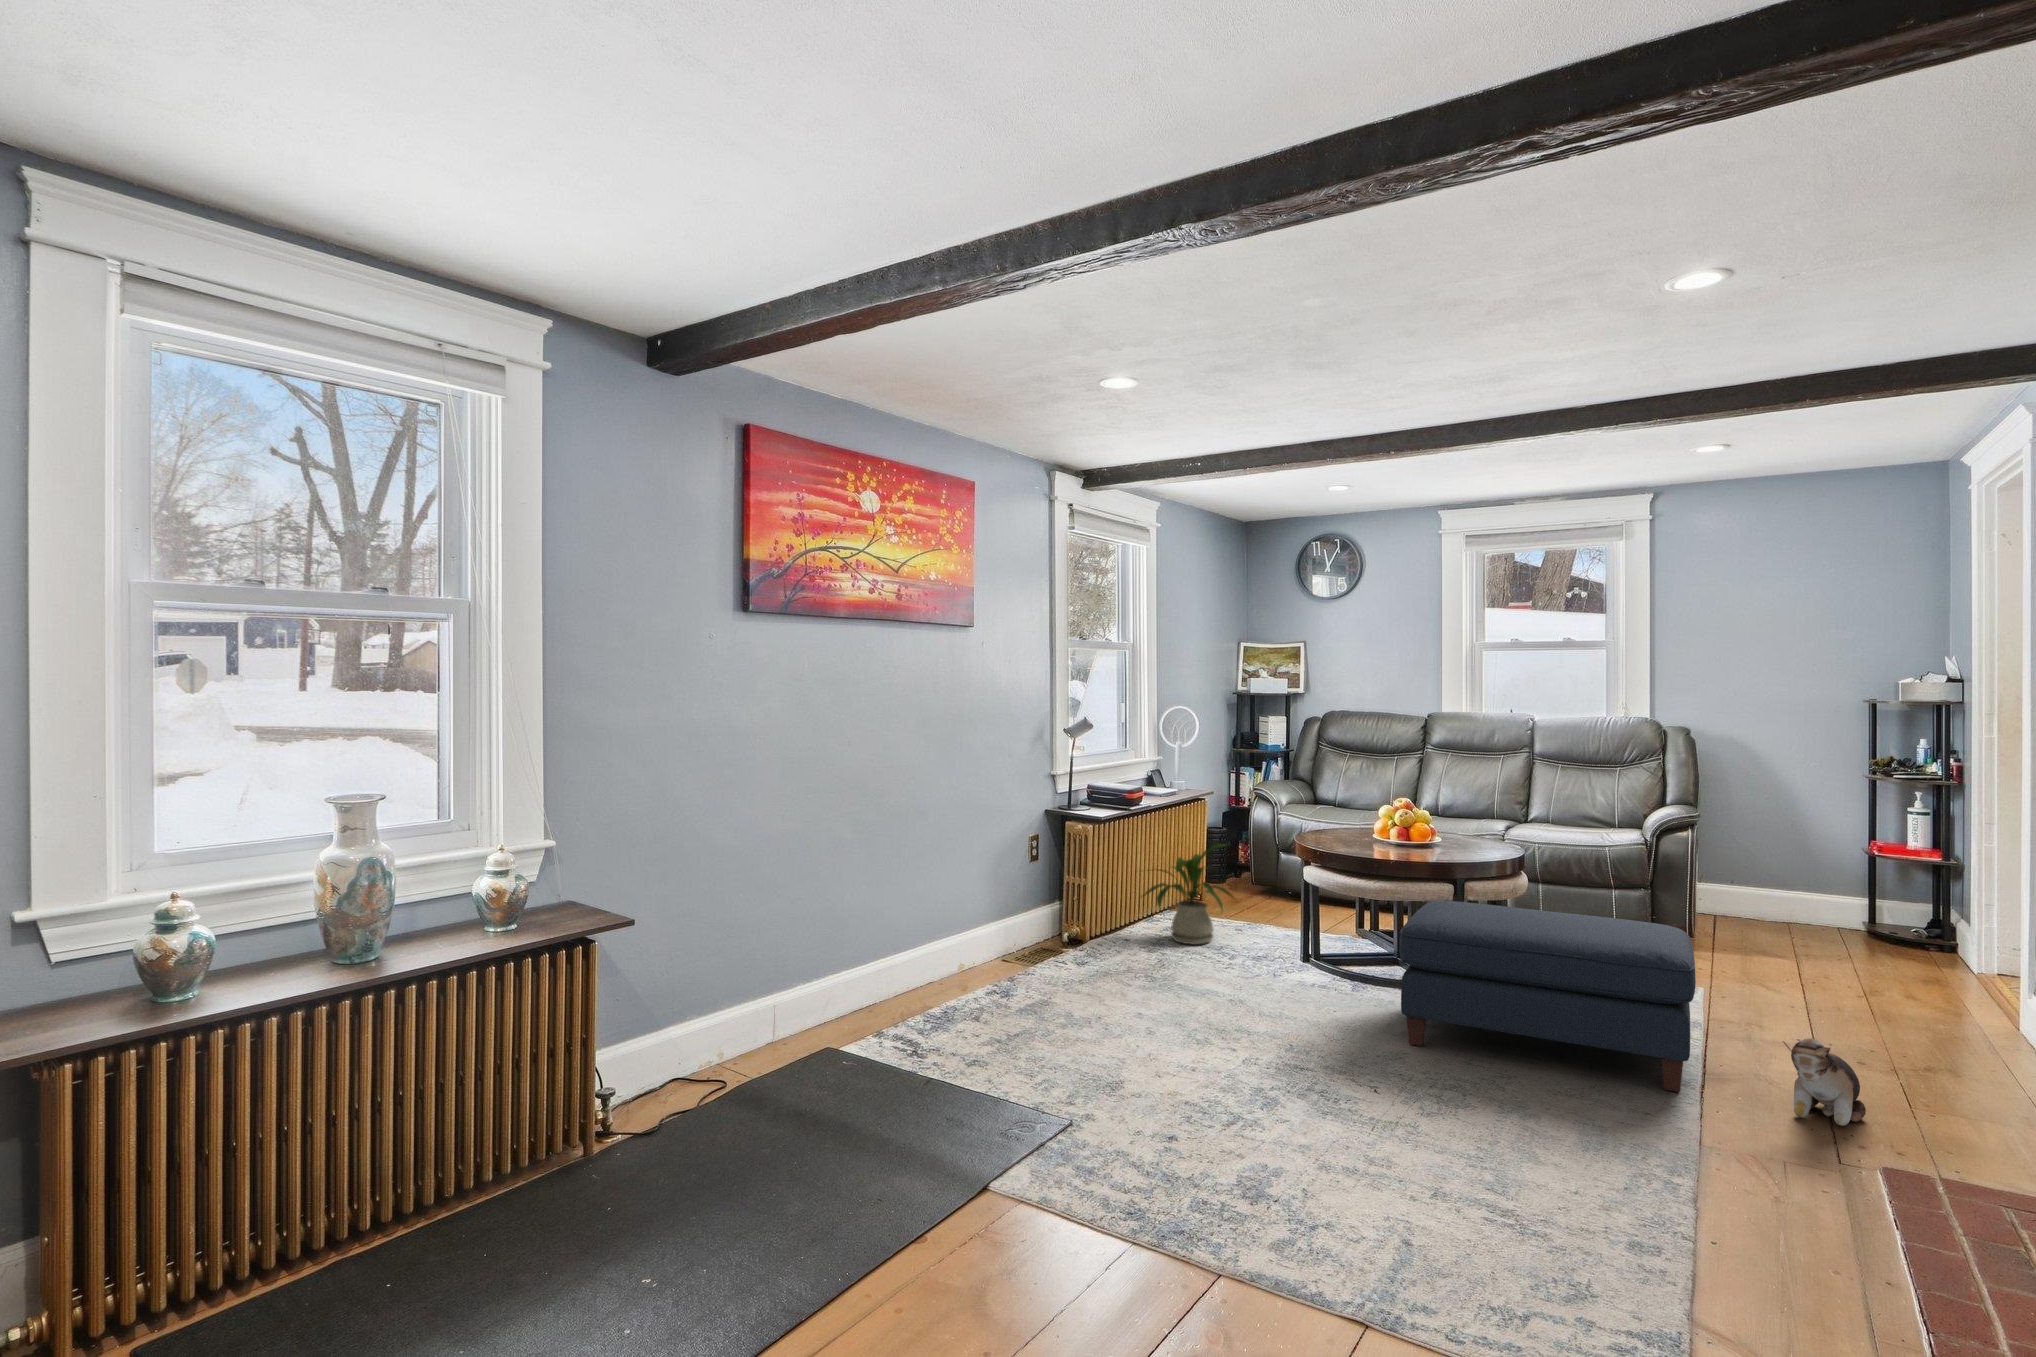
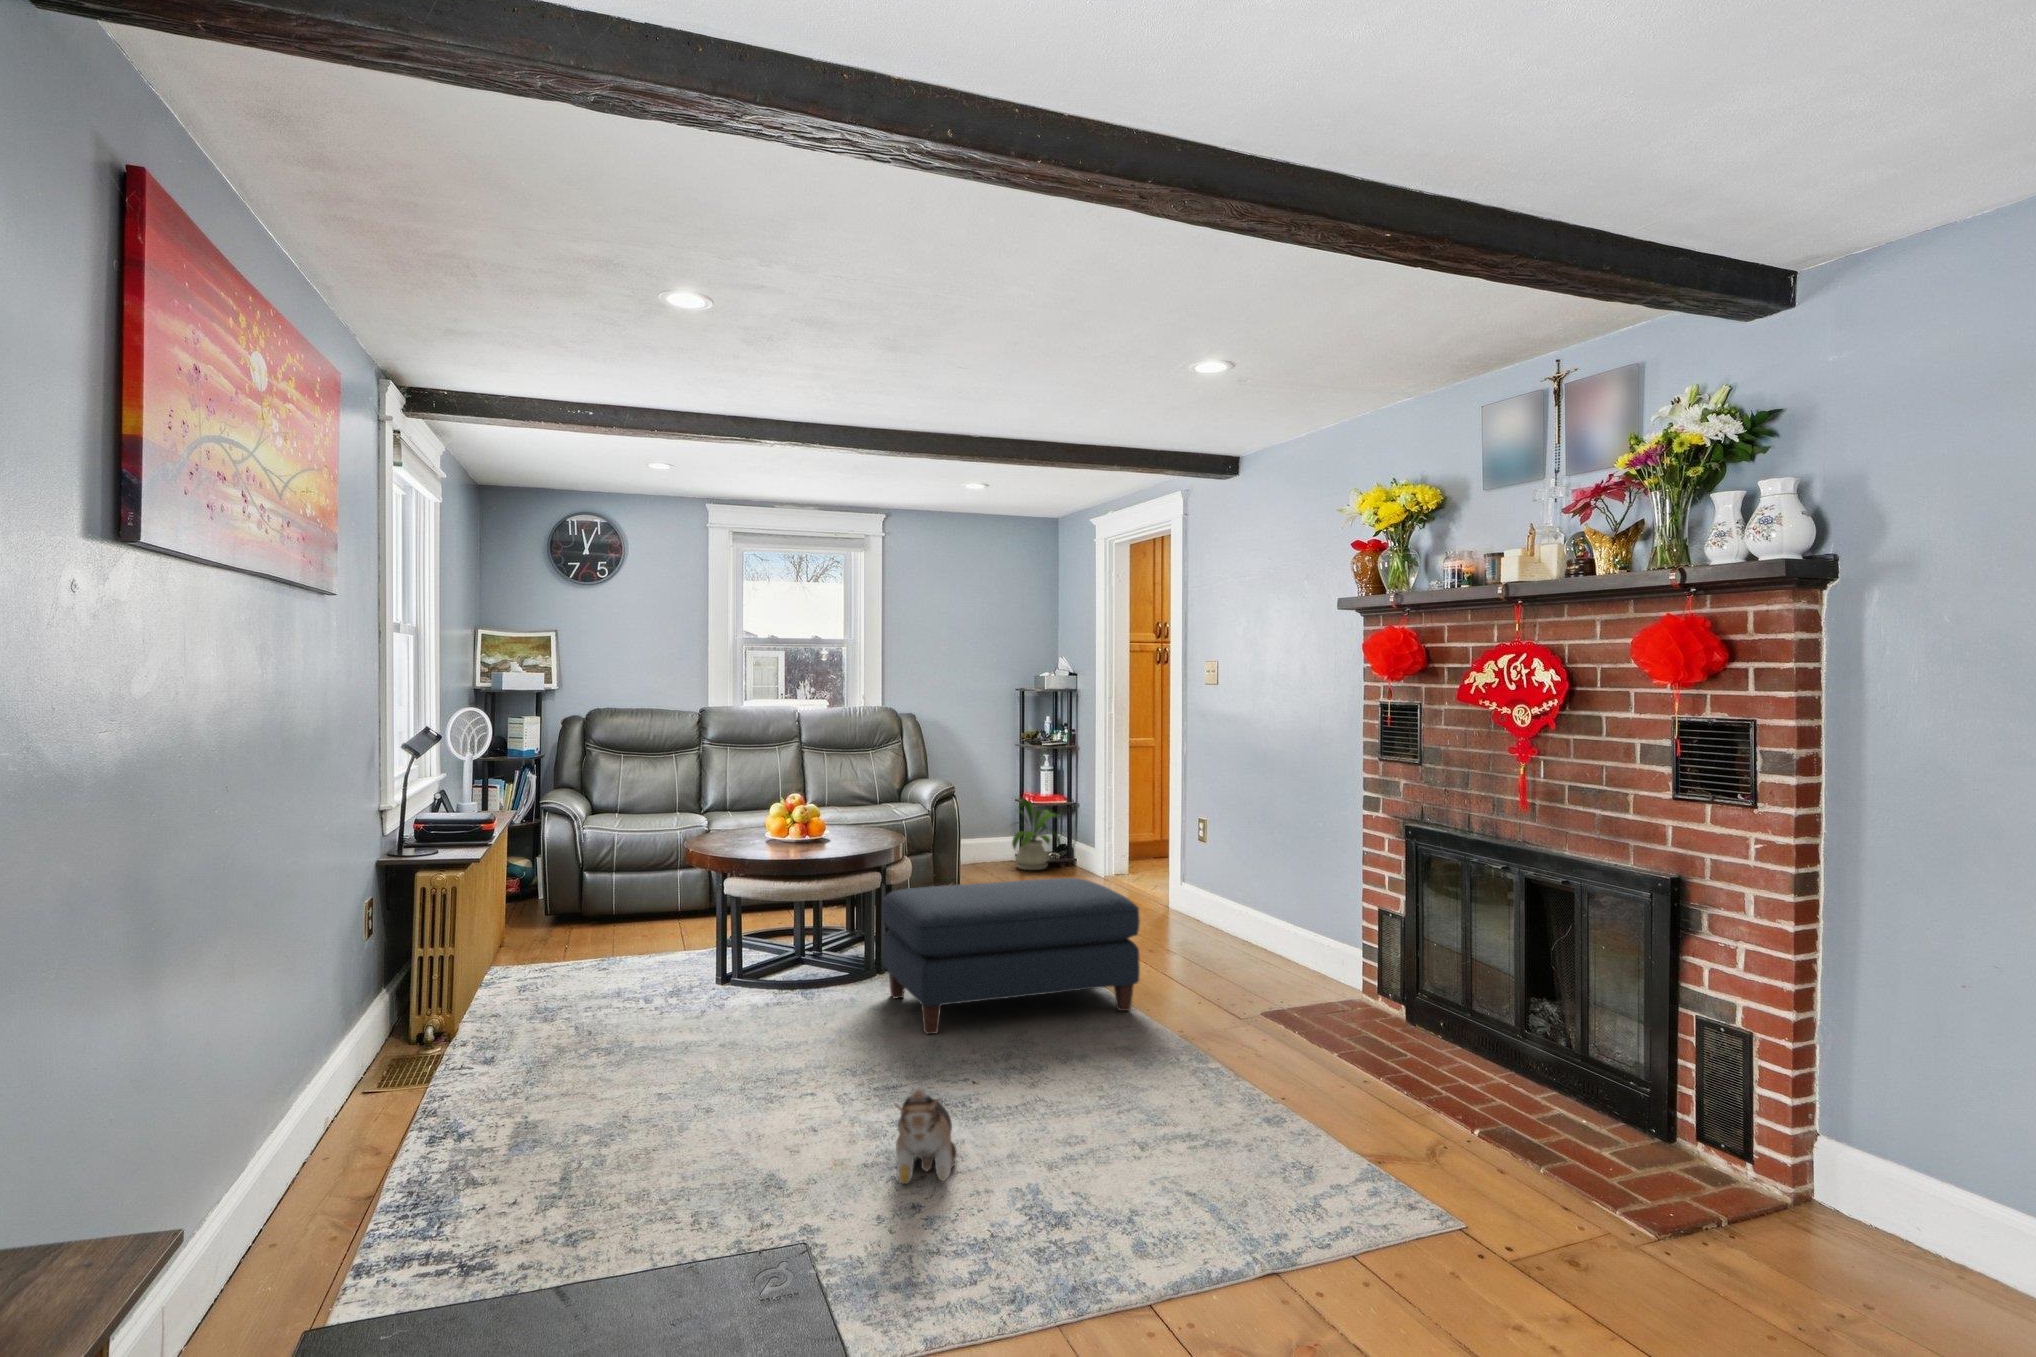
house plant: present [1144,844,1234,945] -> present [1012,798,1060,870]
plush toy: present [1783,1038,1866,1126] -> present [896,1089,957,1184]

